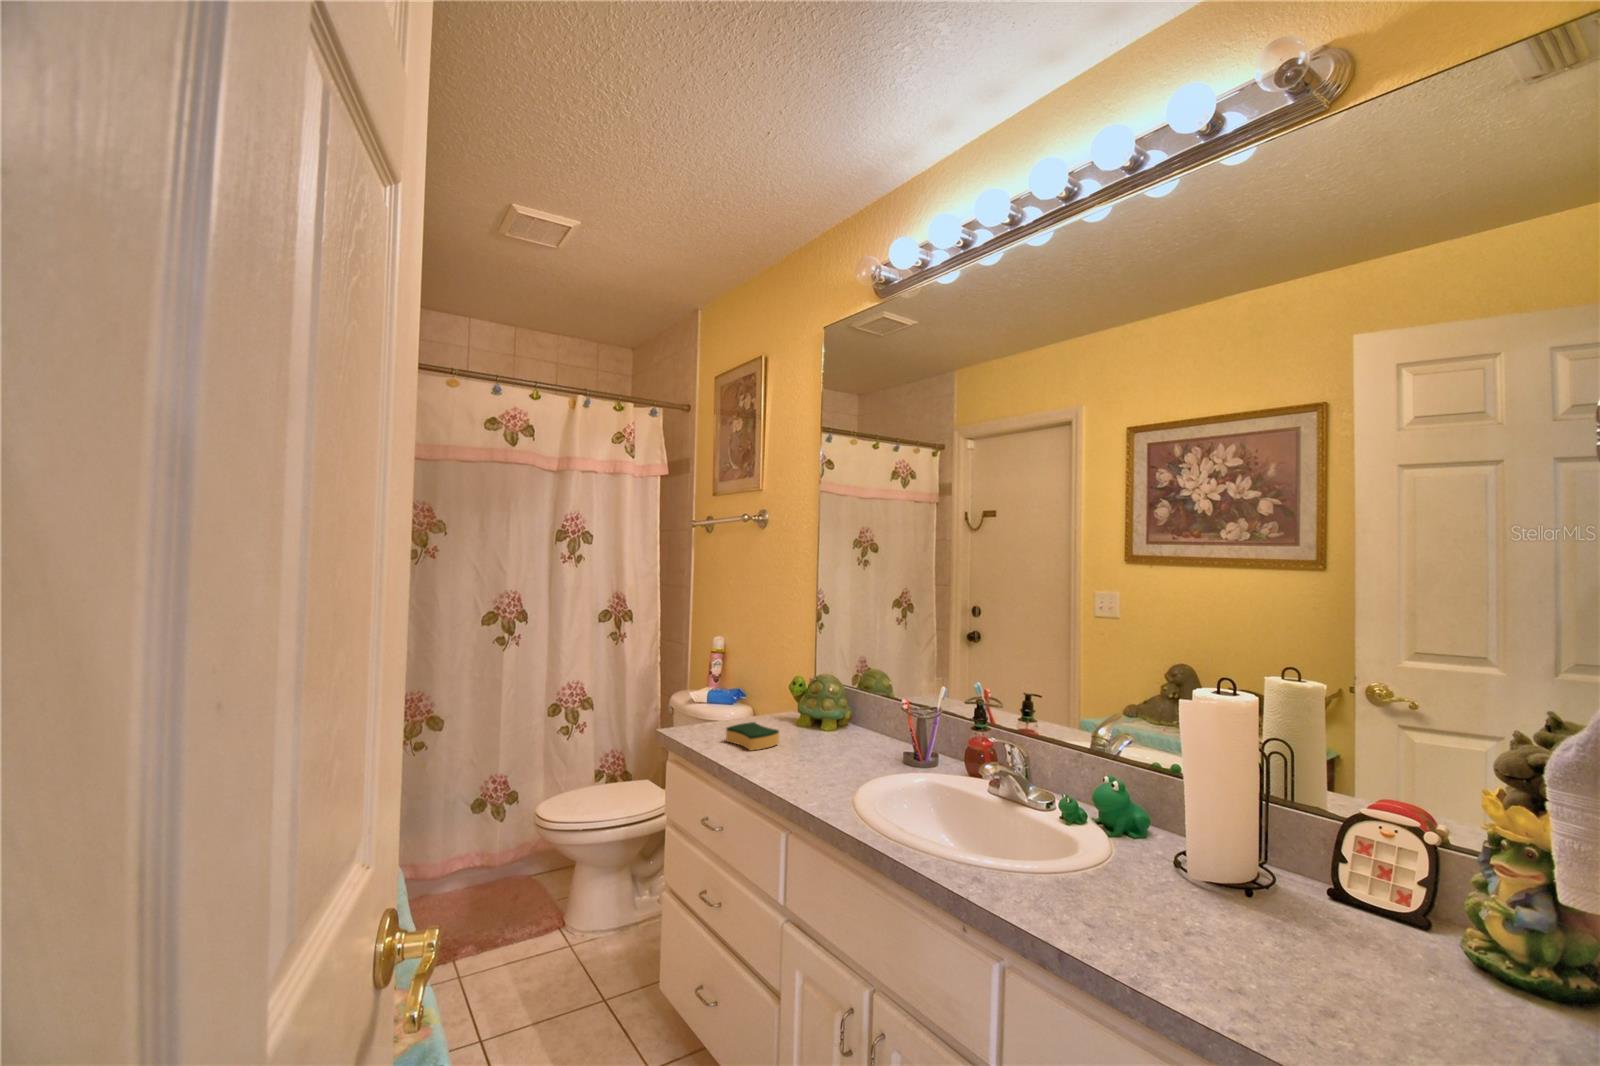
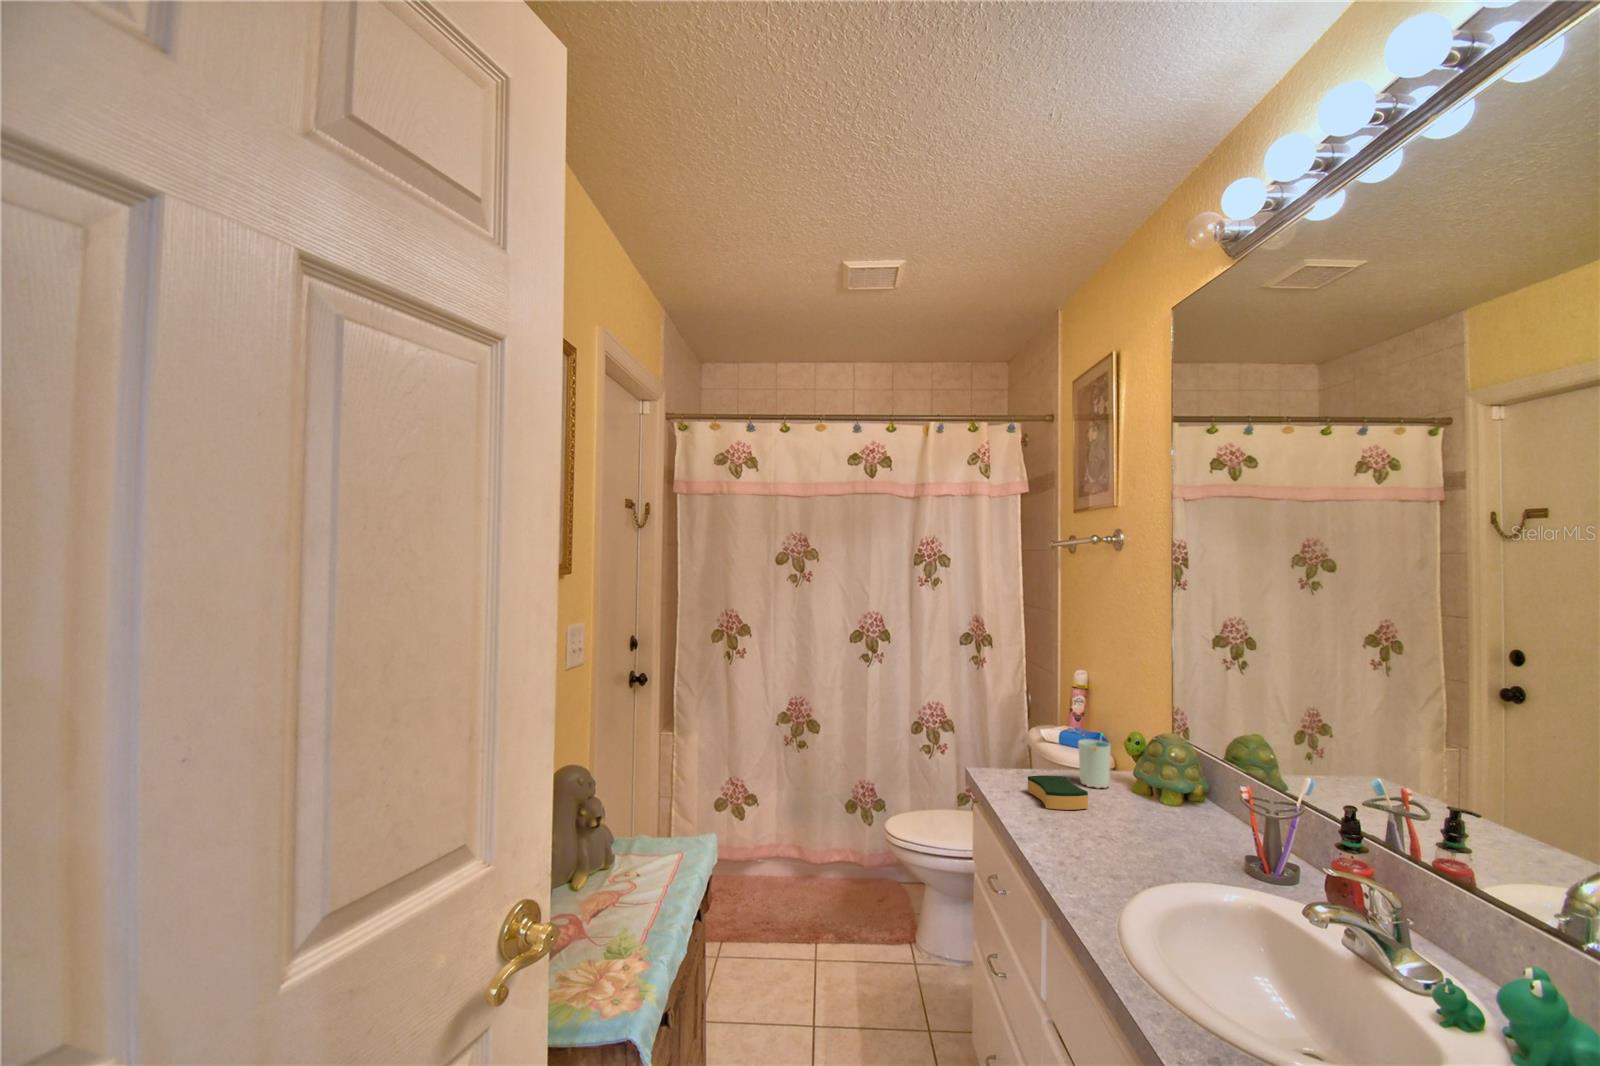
cup: none [756,682,781,728] -> present [1078,734,1111,788]

